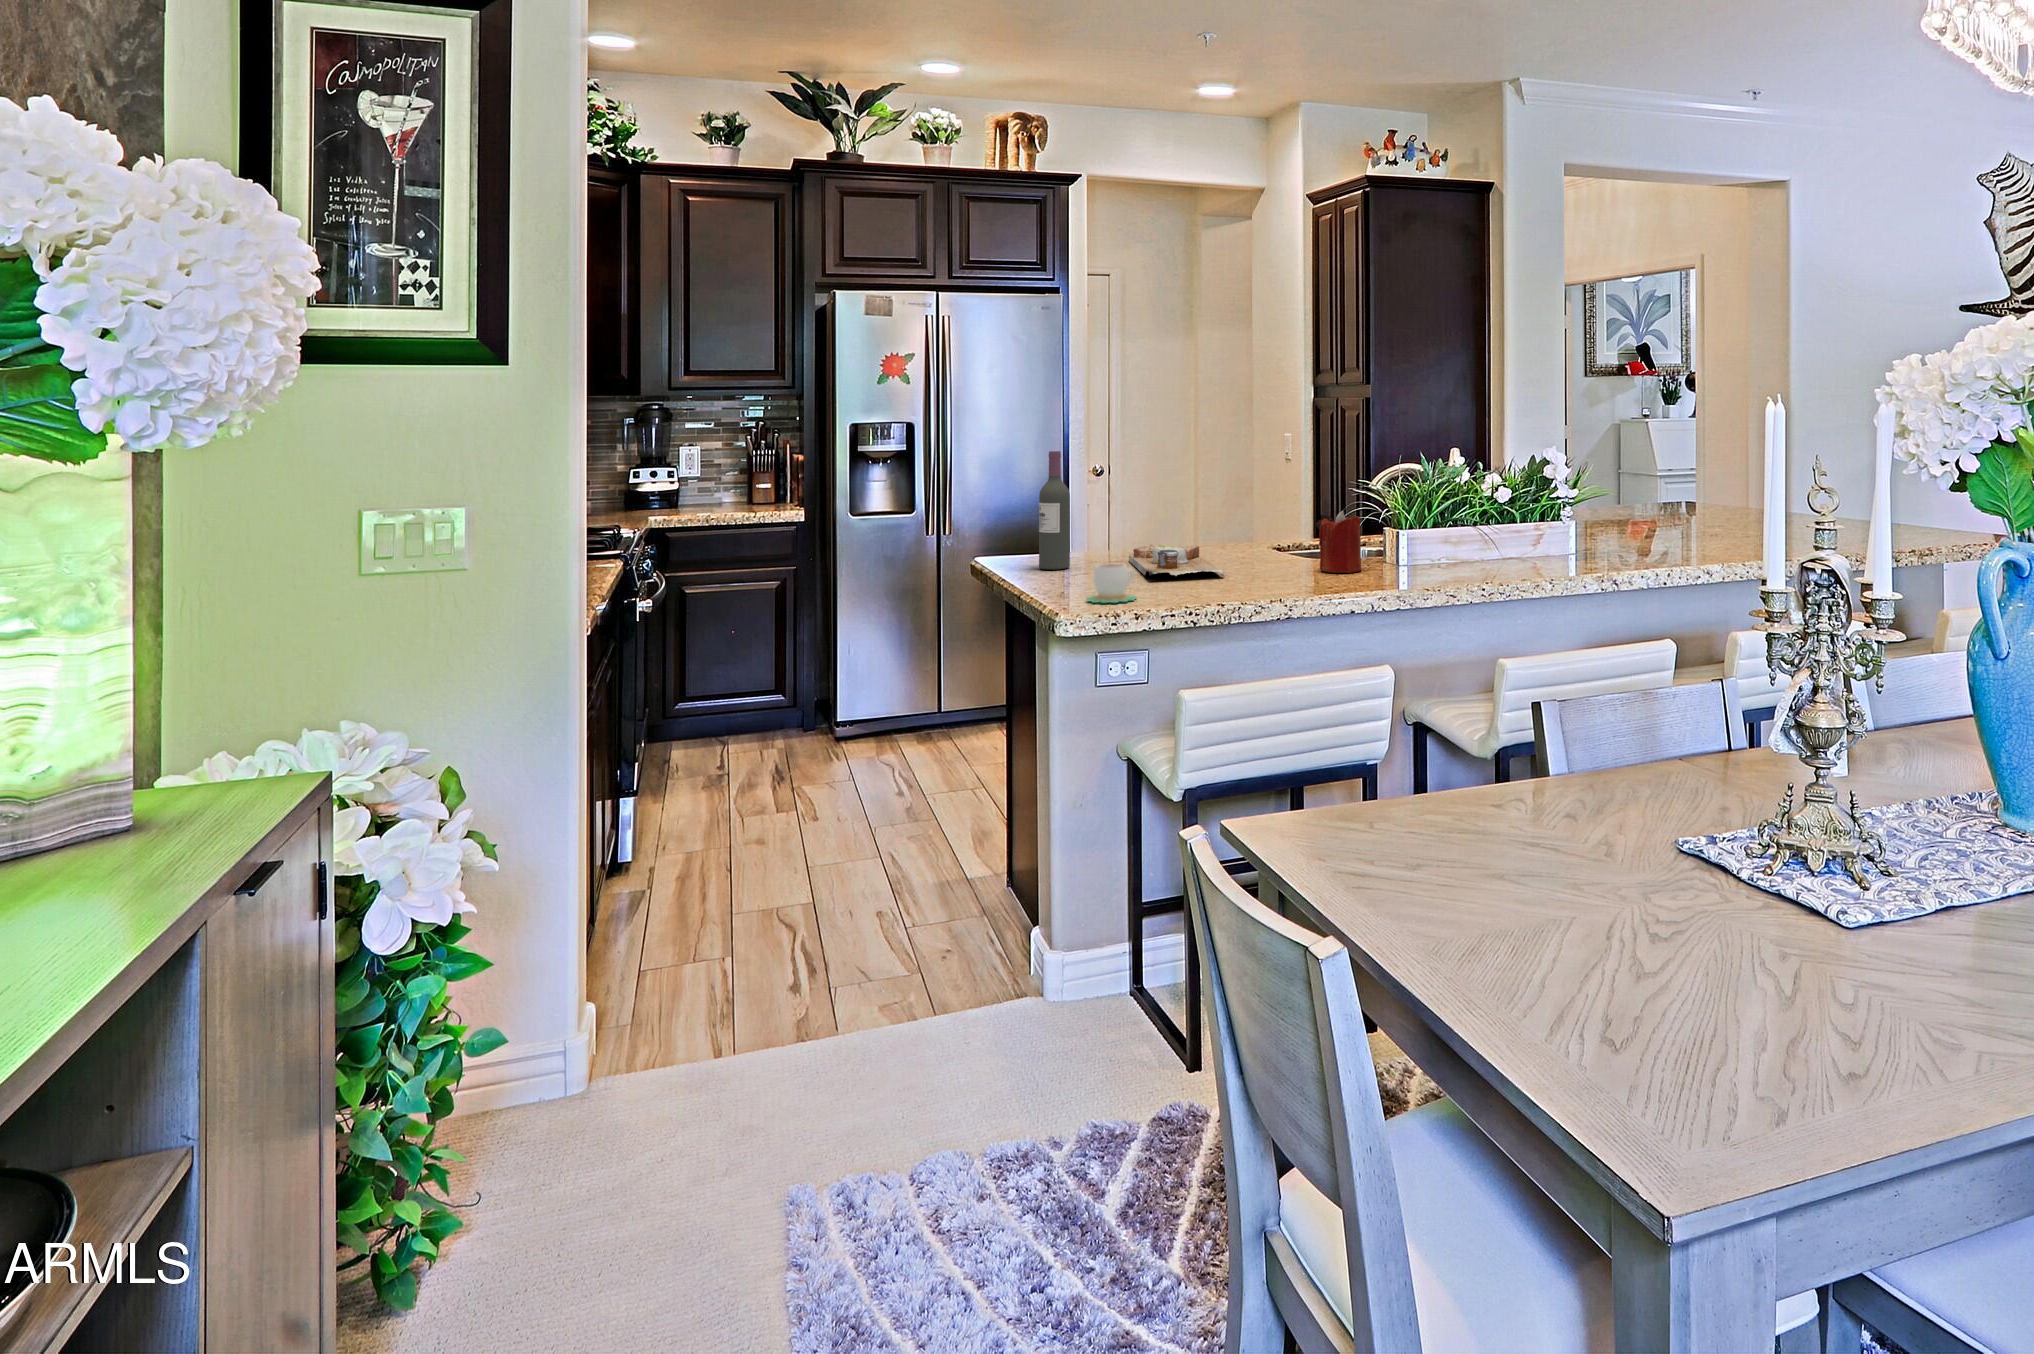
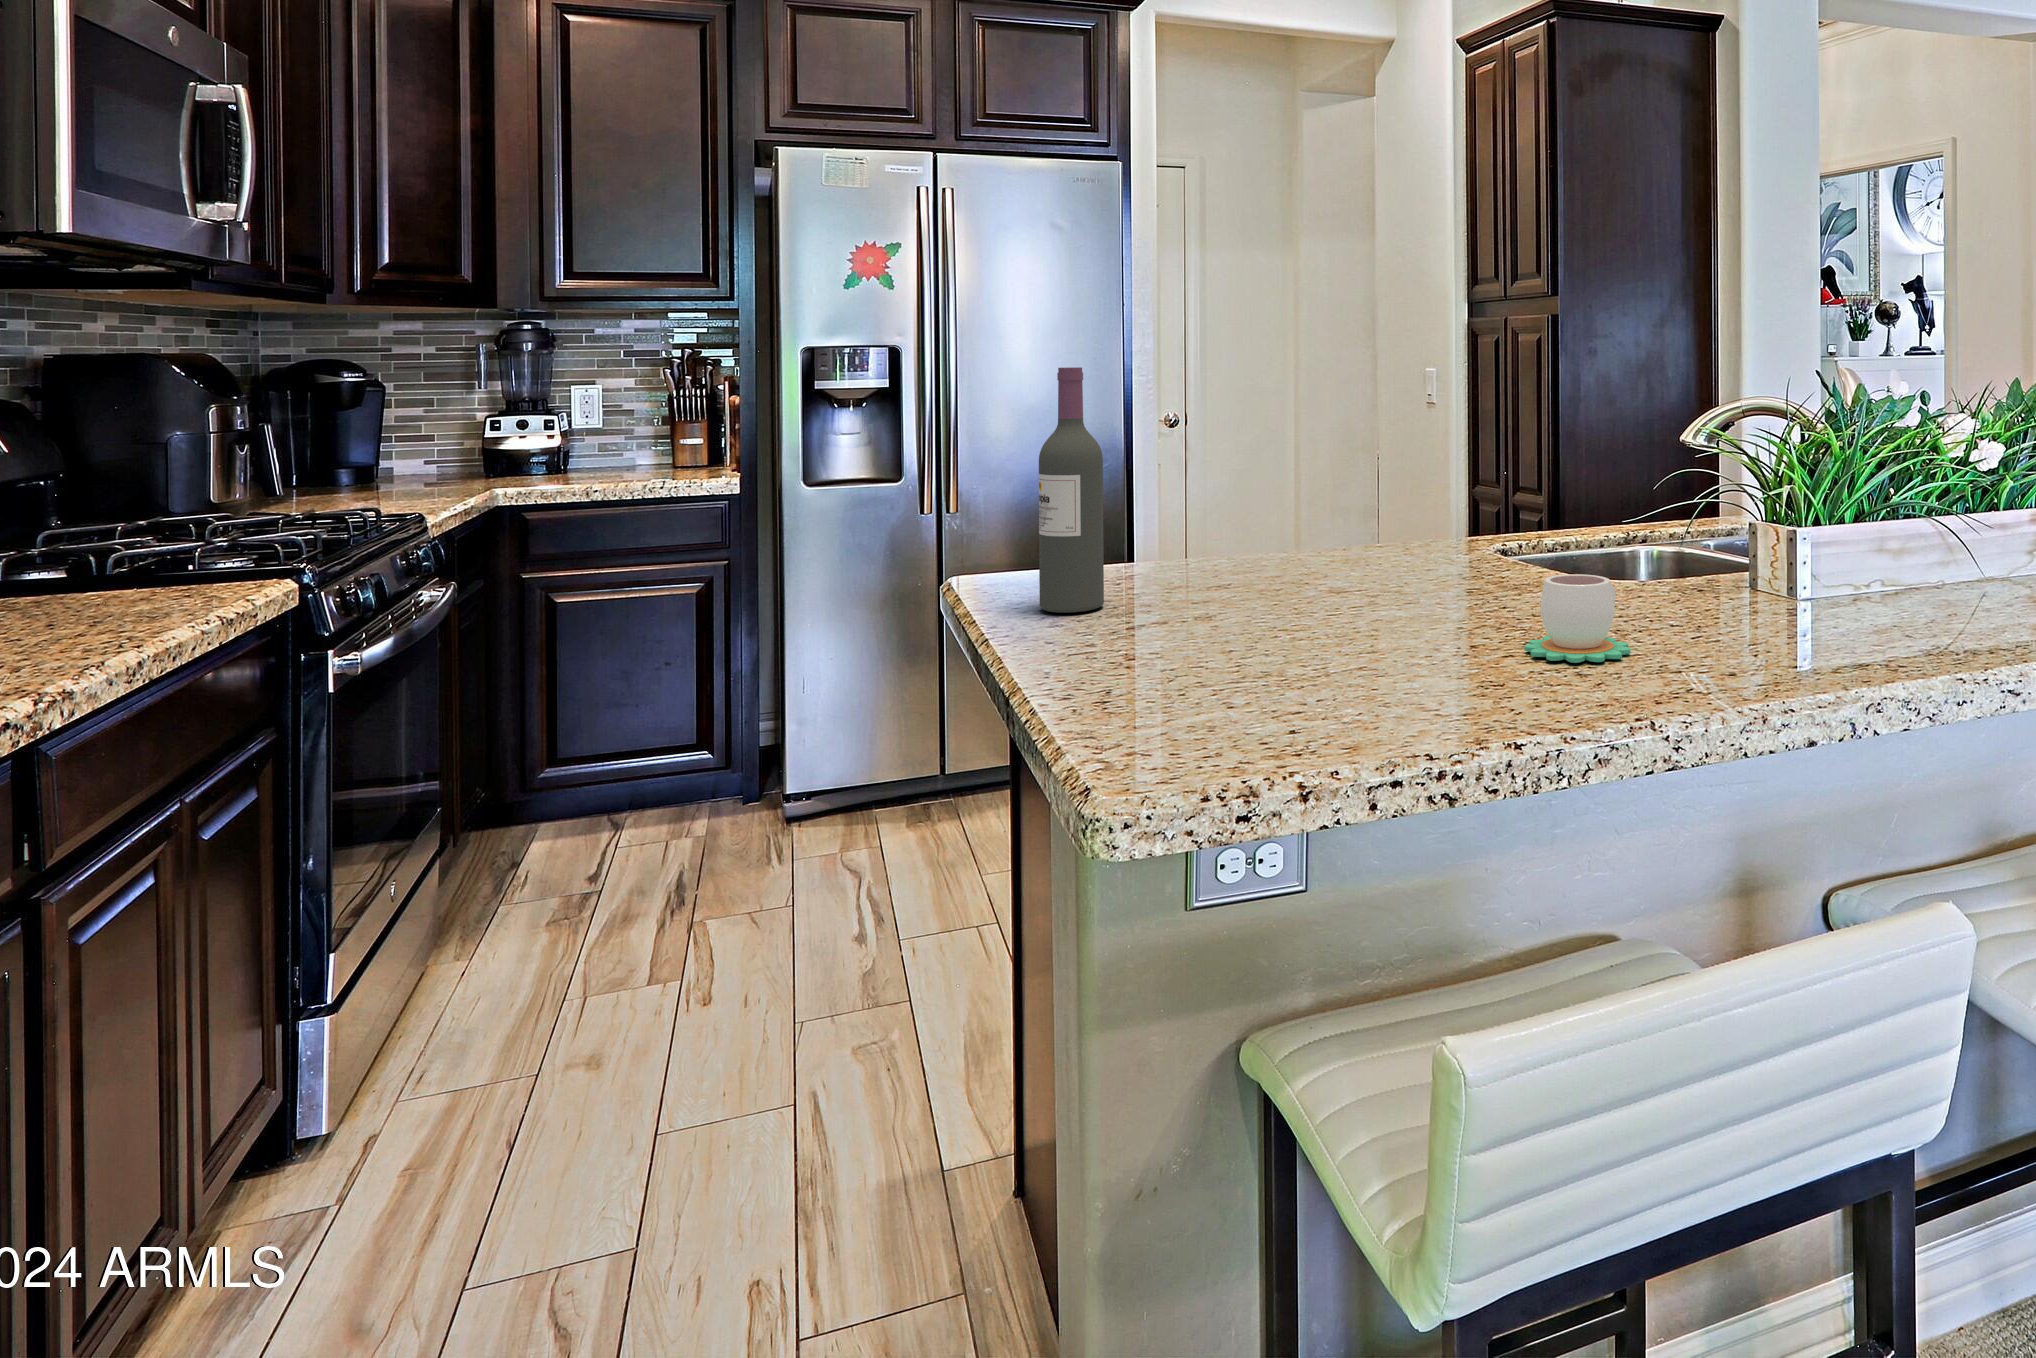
candle: present [1319,511,1361,573] -> none [1632,489,1720,623]
cutting board: present [1129,544,1224,577] -> none [1225,554,1438,640]
mug: present [1087,564,1136,603] -> present [1524,574,1631,663]

